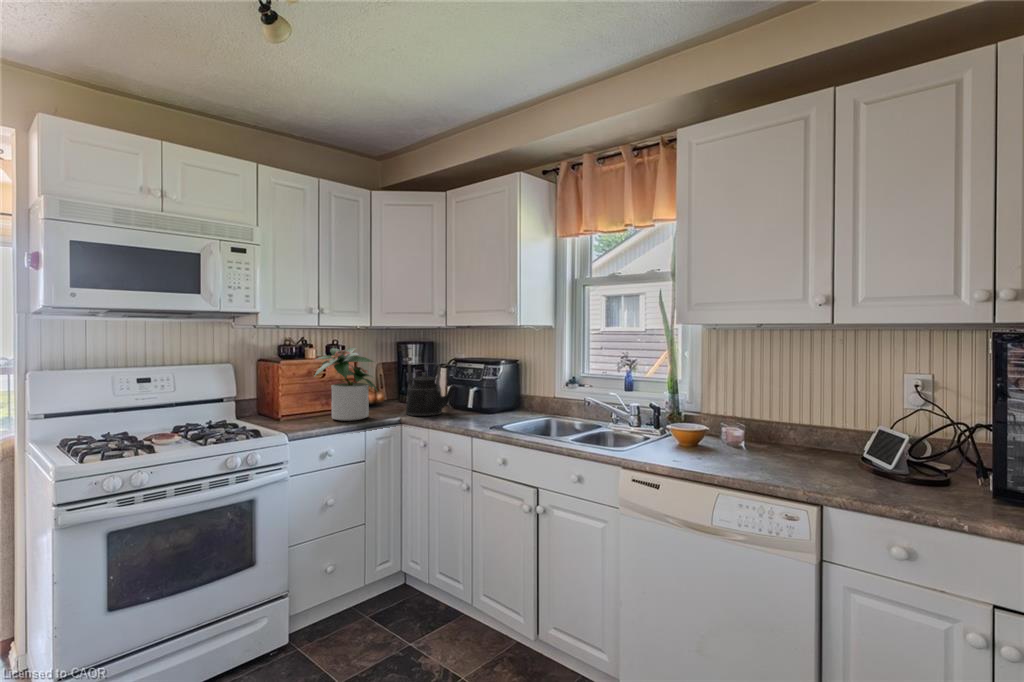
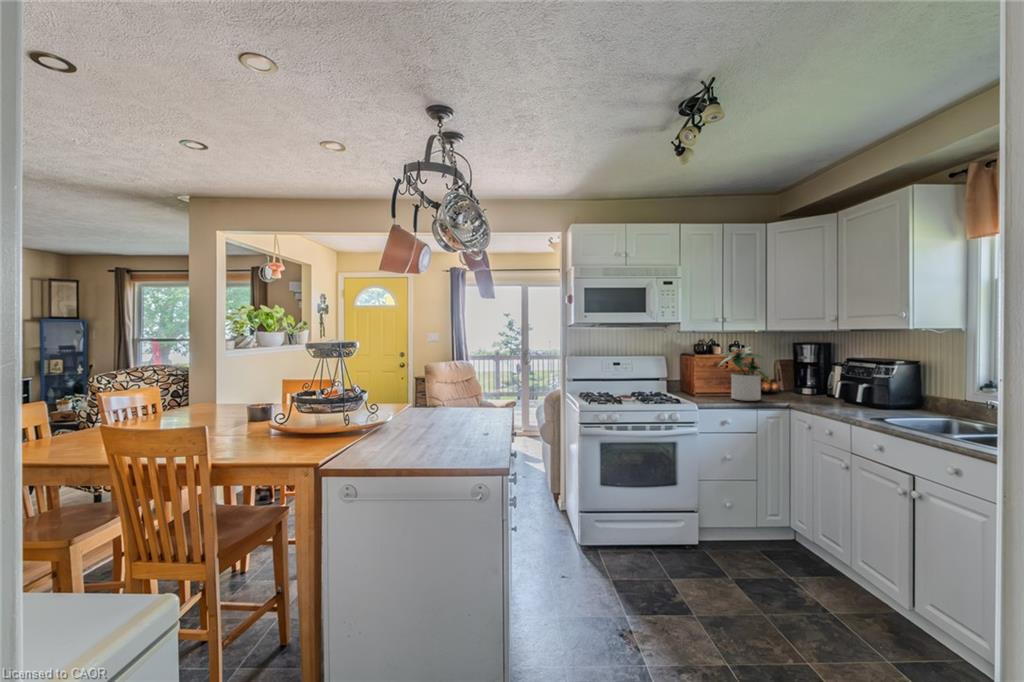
kettle: present [406,363,456,416] -> none [794,360,844,405]

